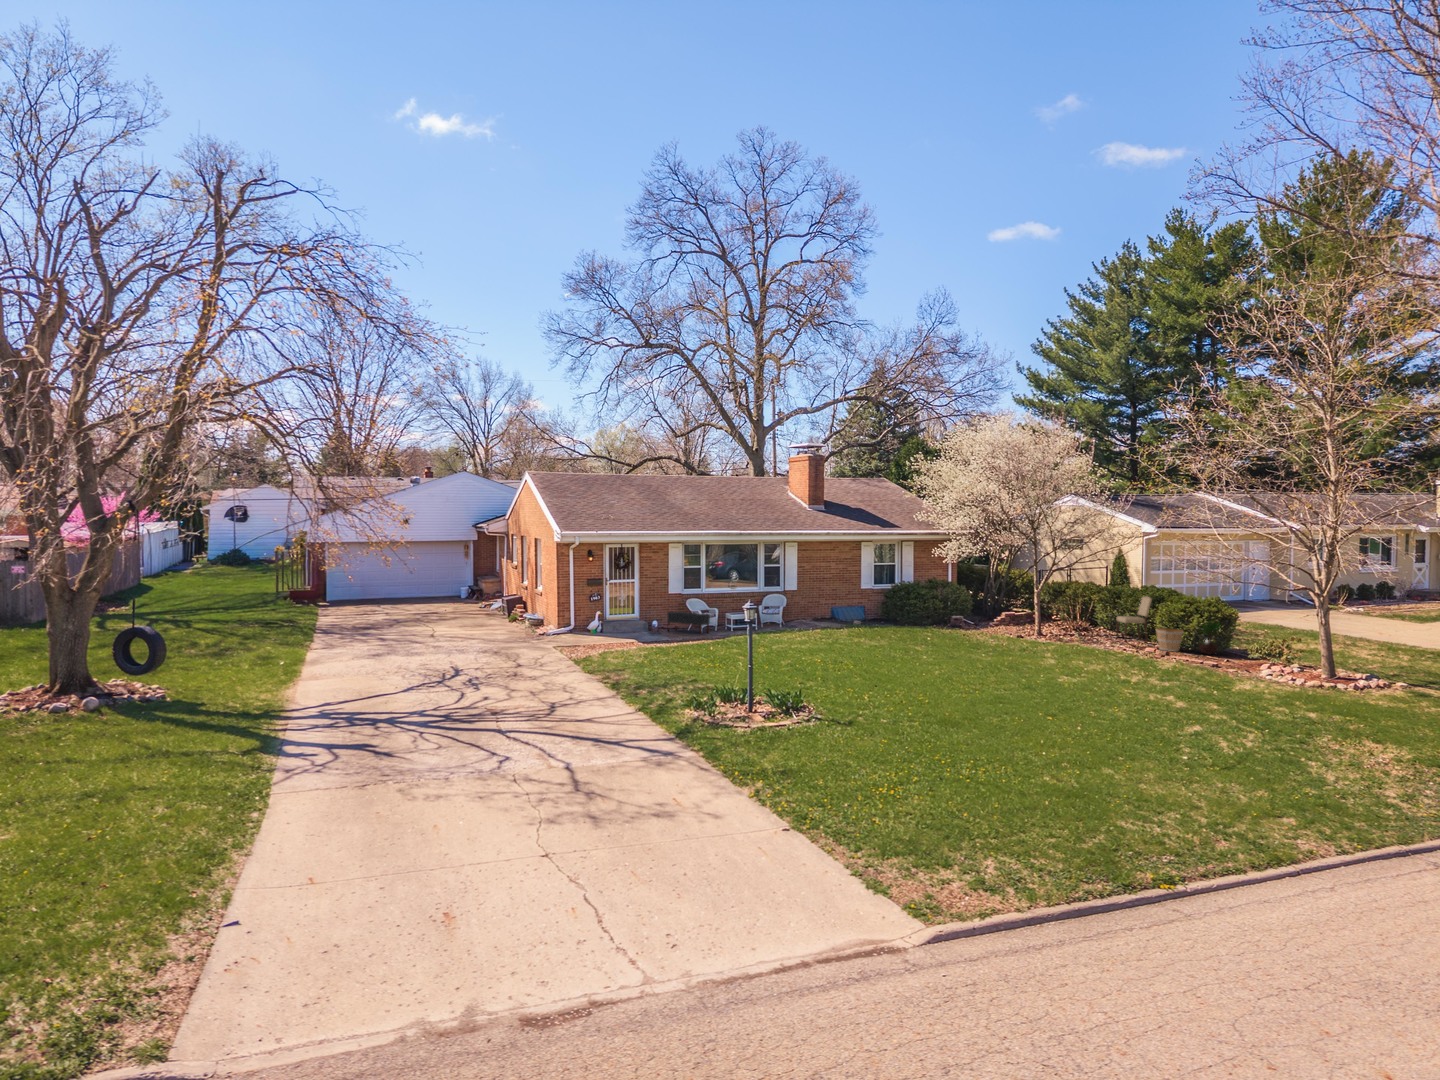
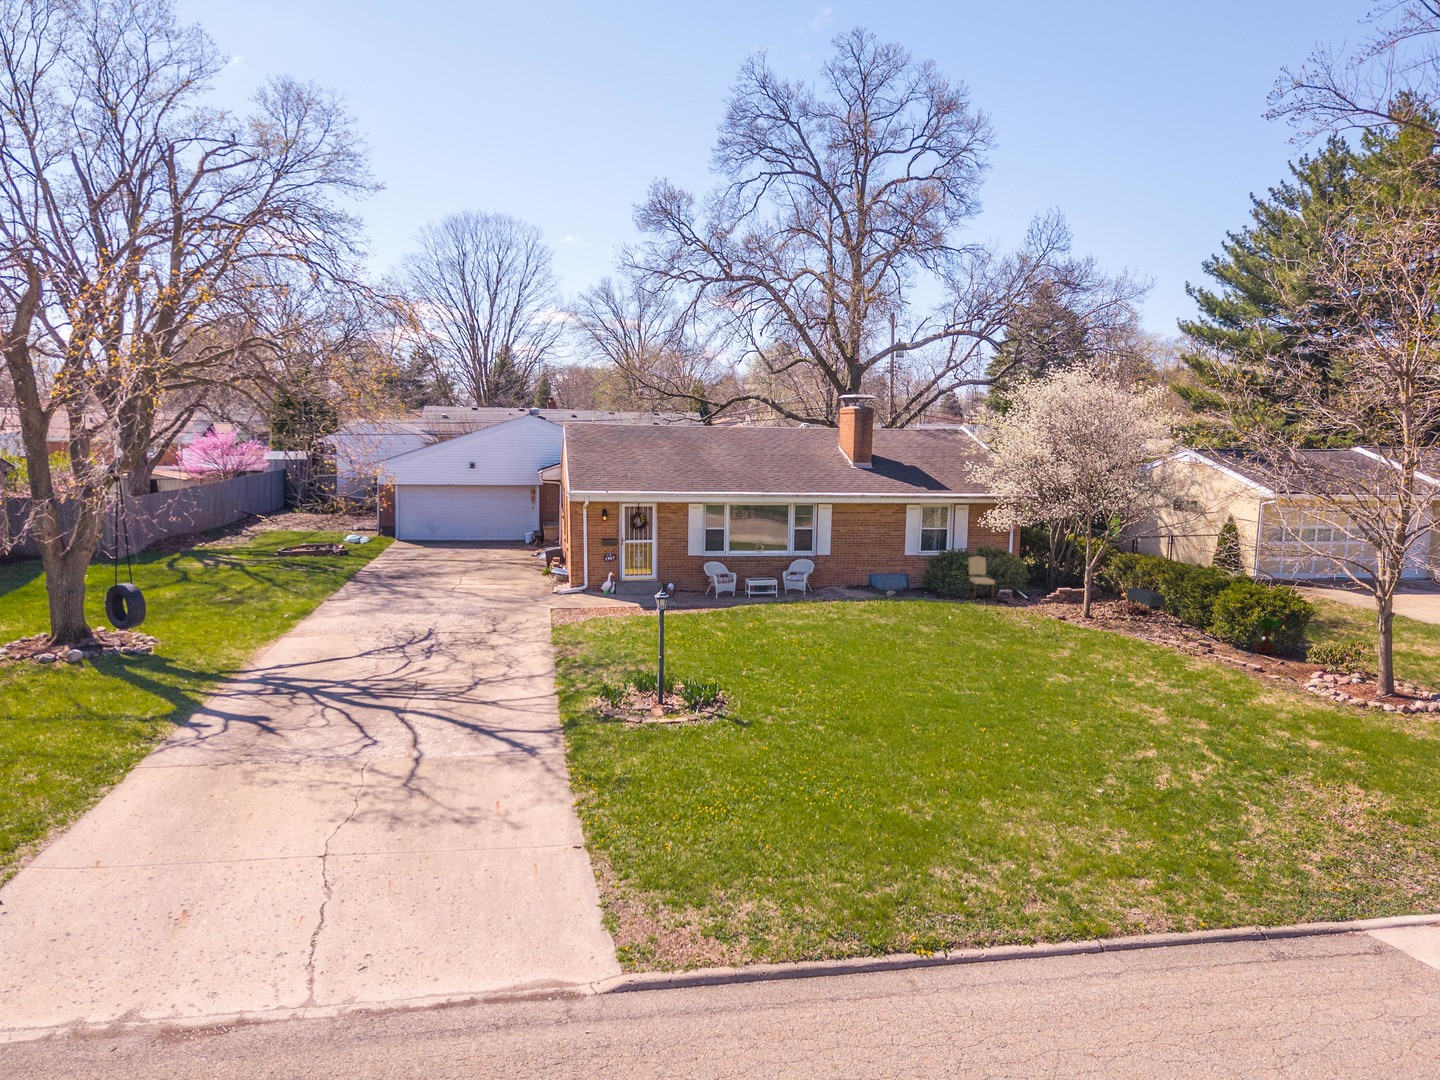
chair: present [1116,596,1152,640] -> present [967,556,995,599]
bench: present [667,612,710,634] -> present [1128,588,1167,616]
wooden bucket: present [1156,628,1183,652] -> none [1206,619,1239,648]

